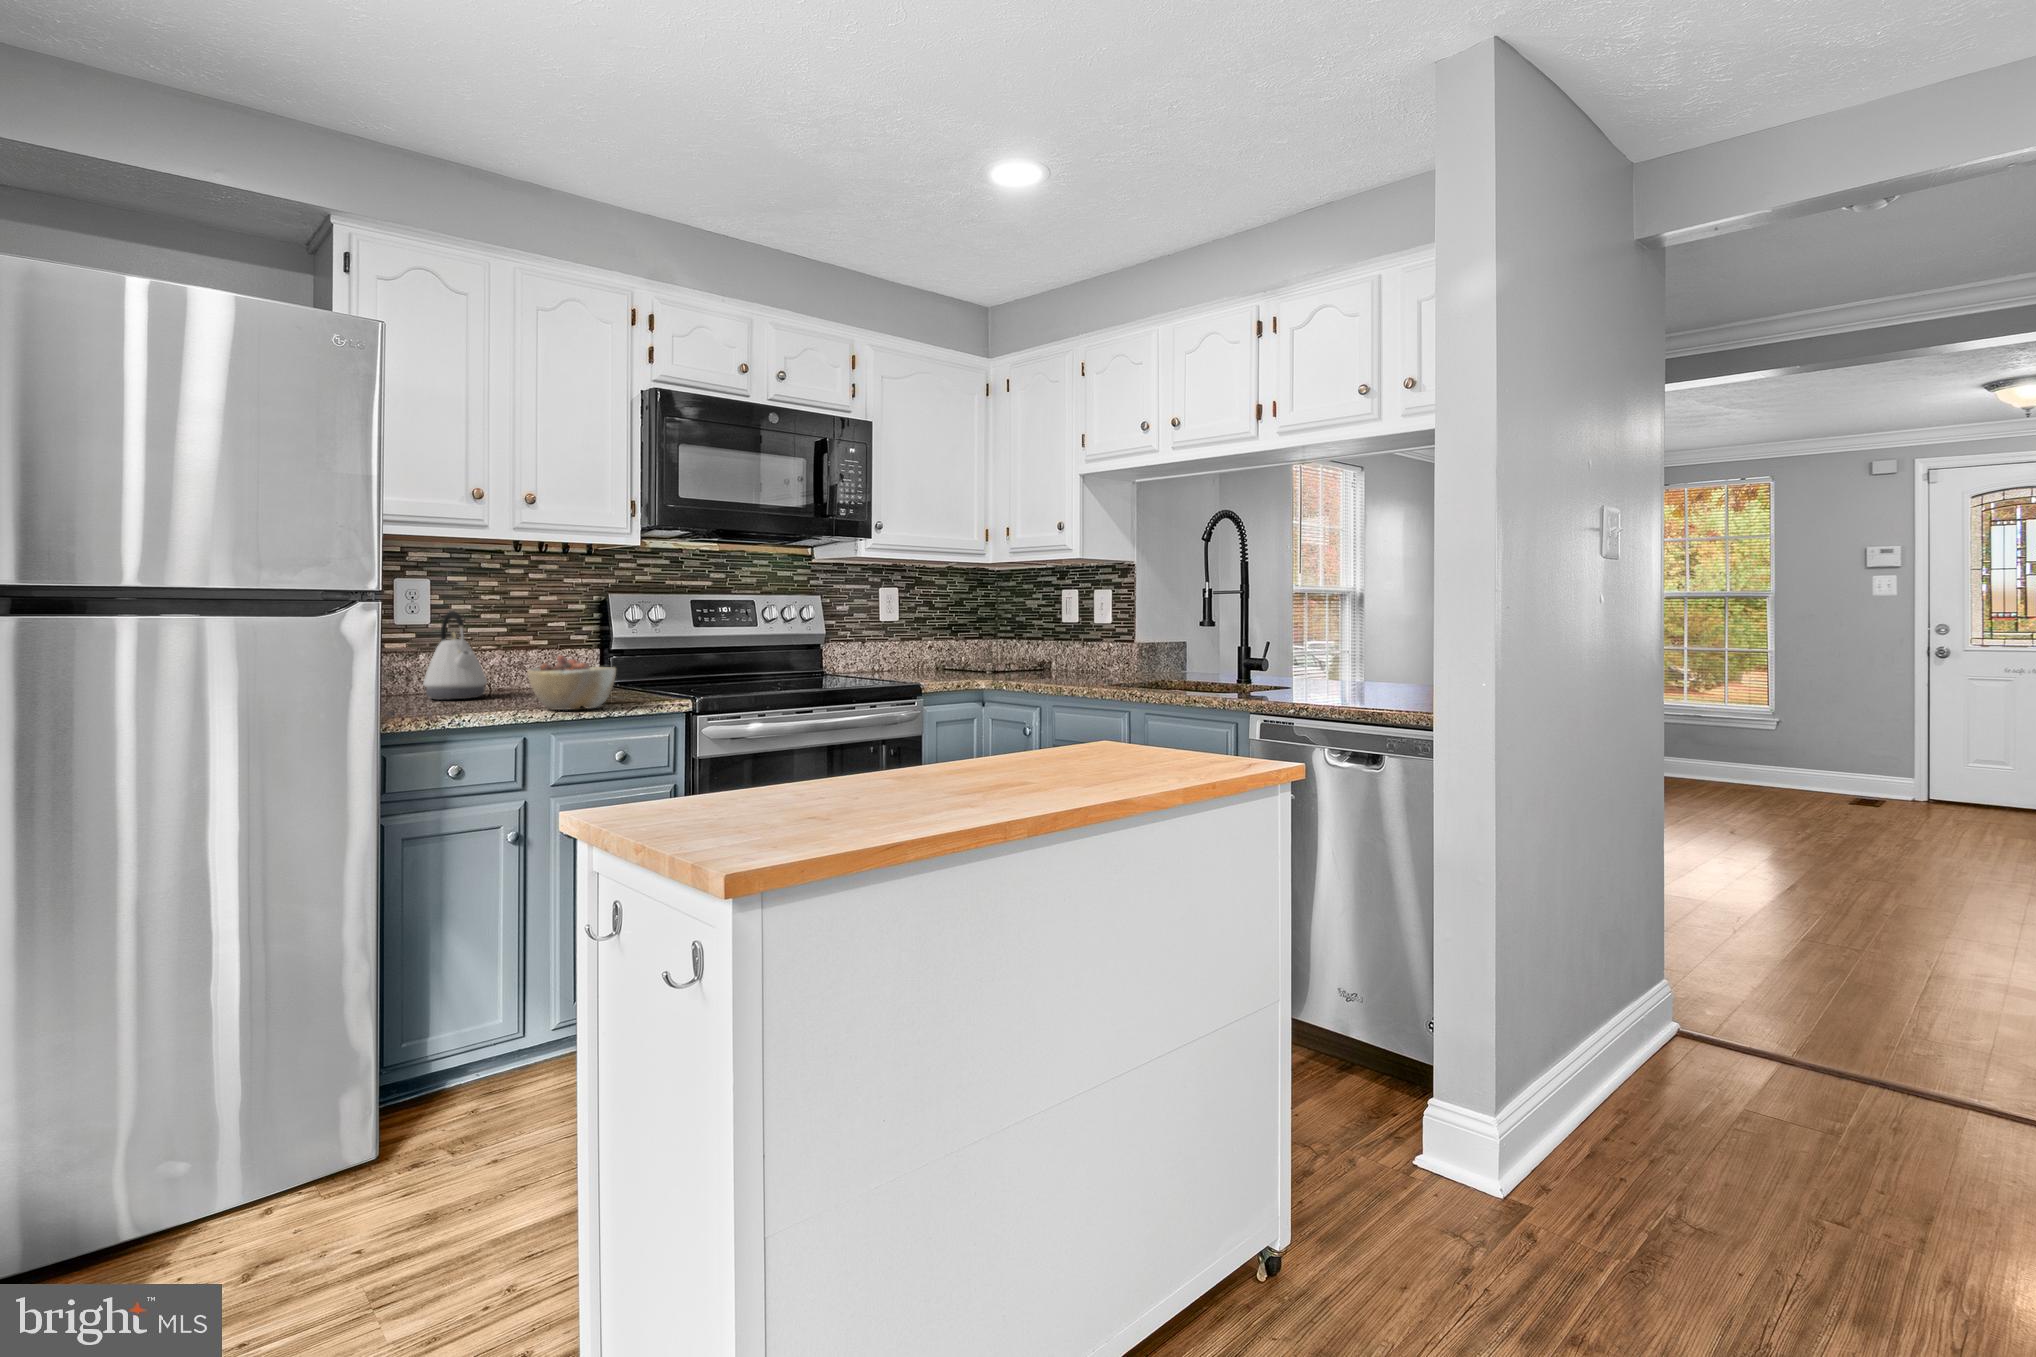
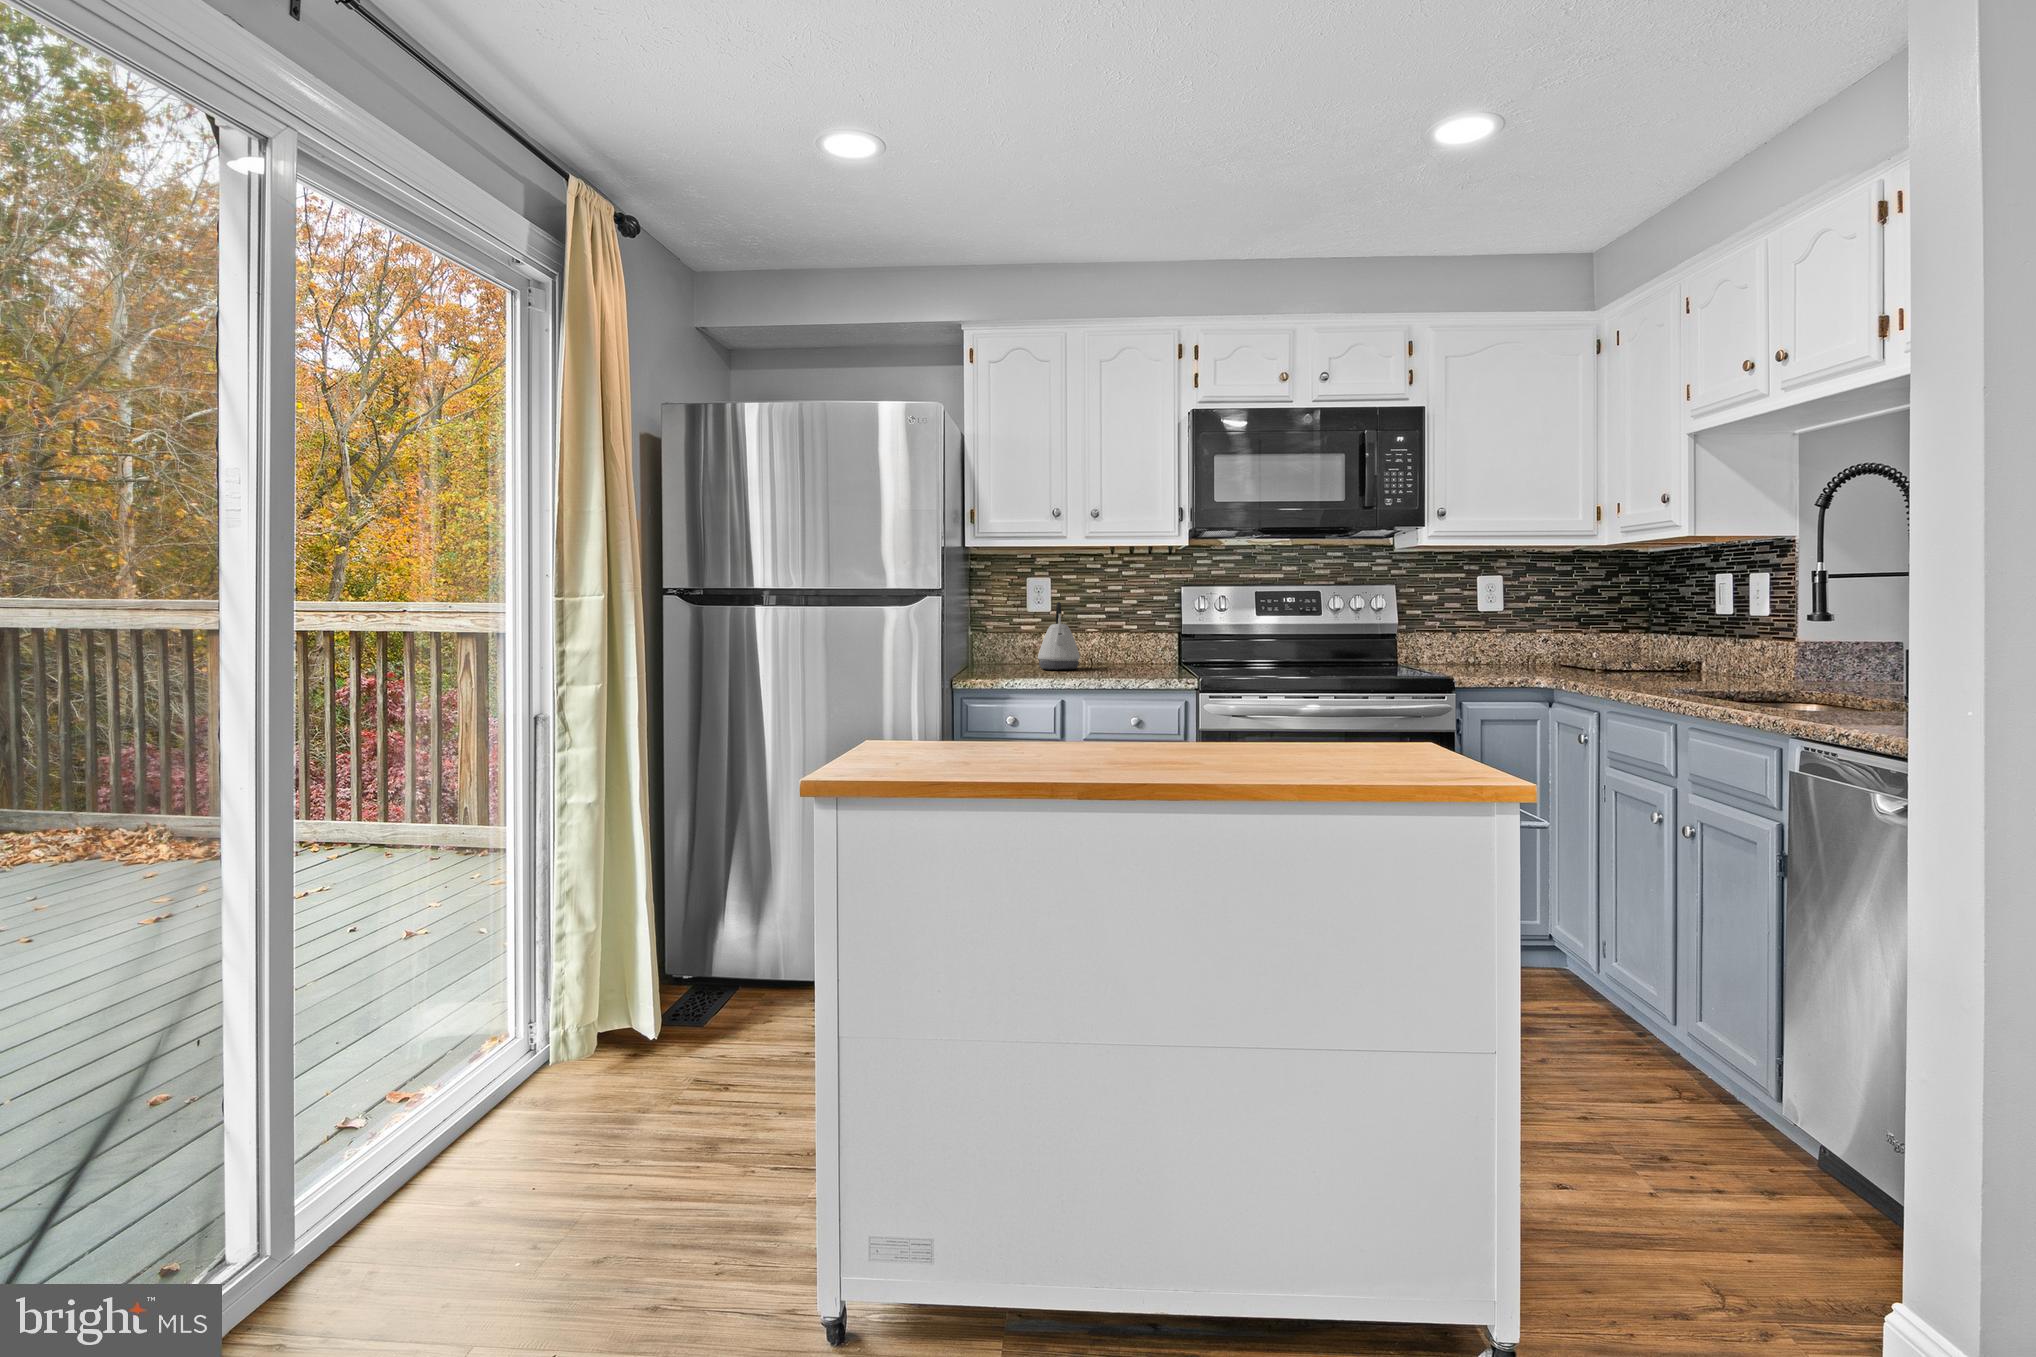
bowl: present [527,655,616,710] -> none [1076,636,1142,681]

